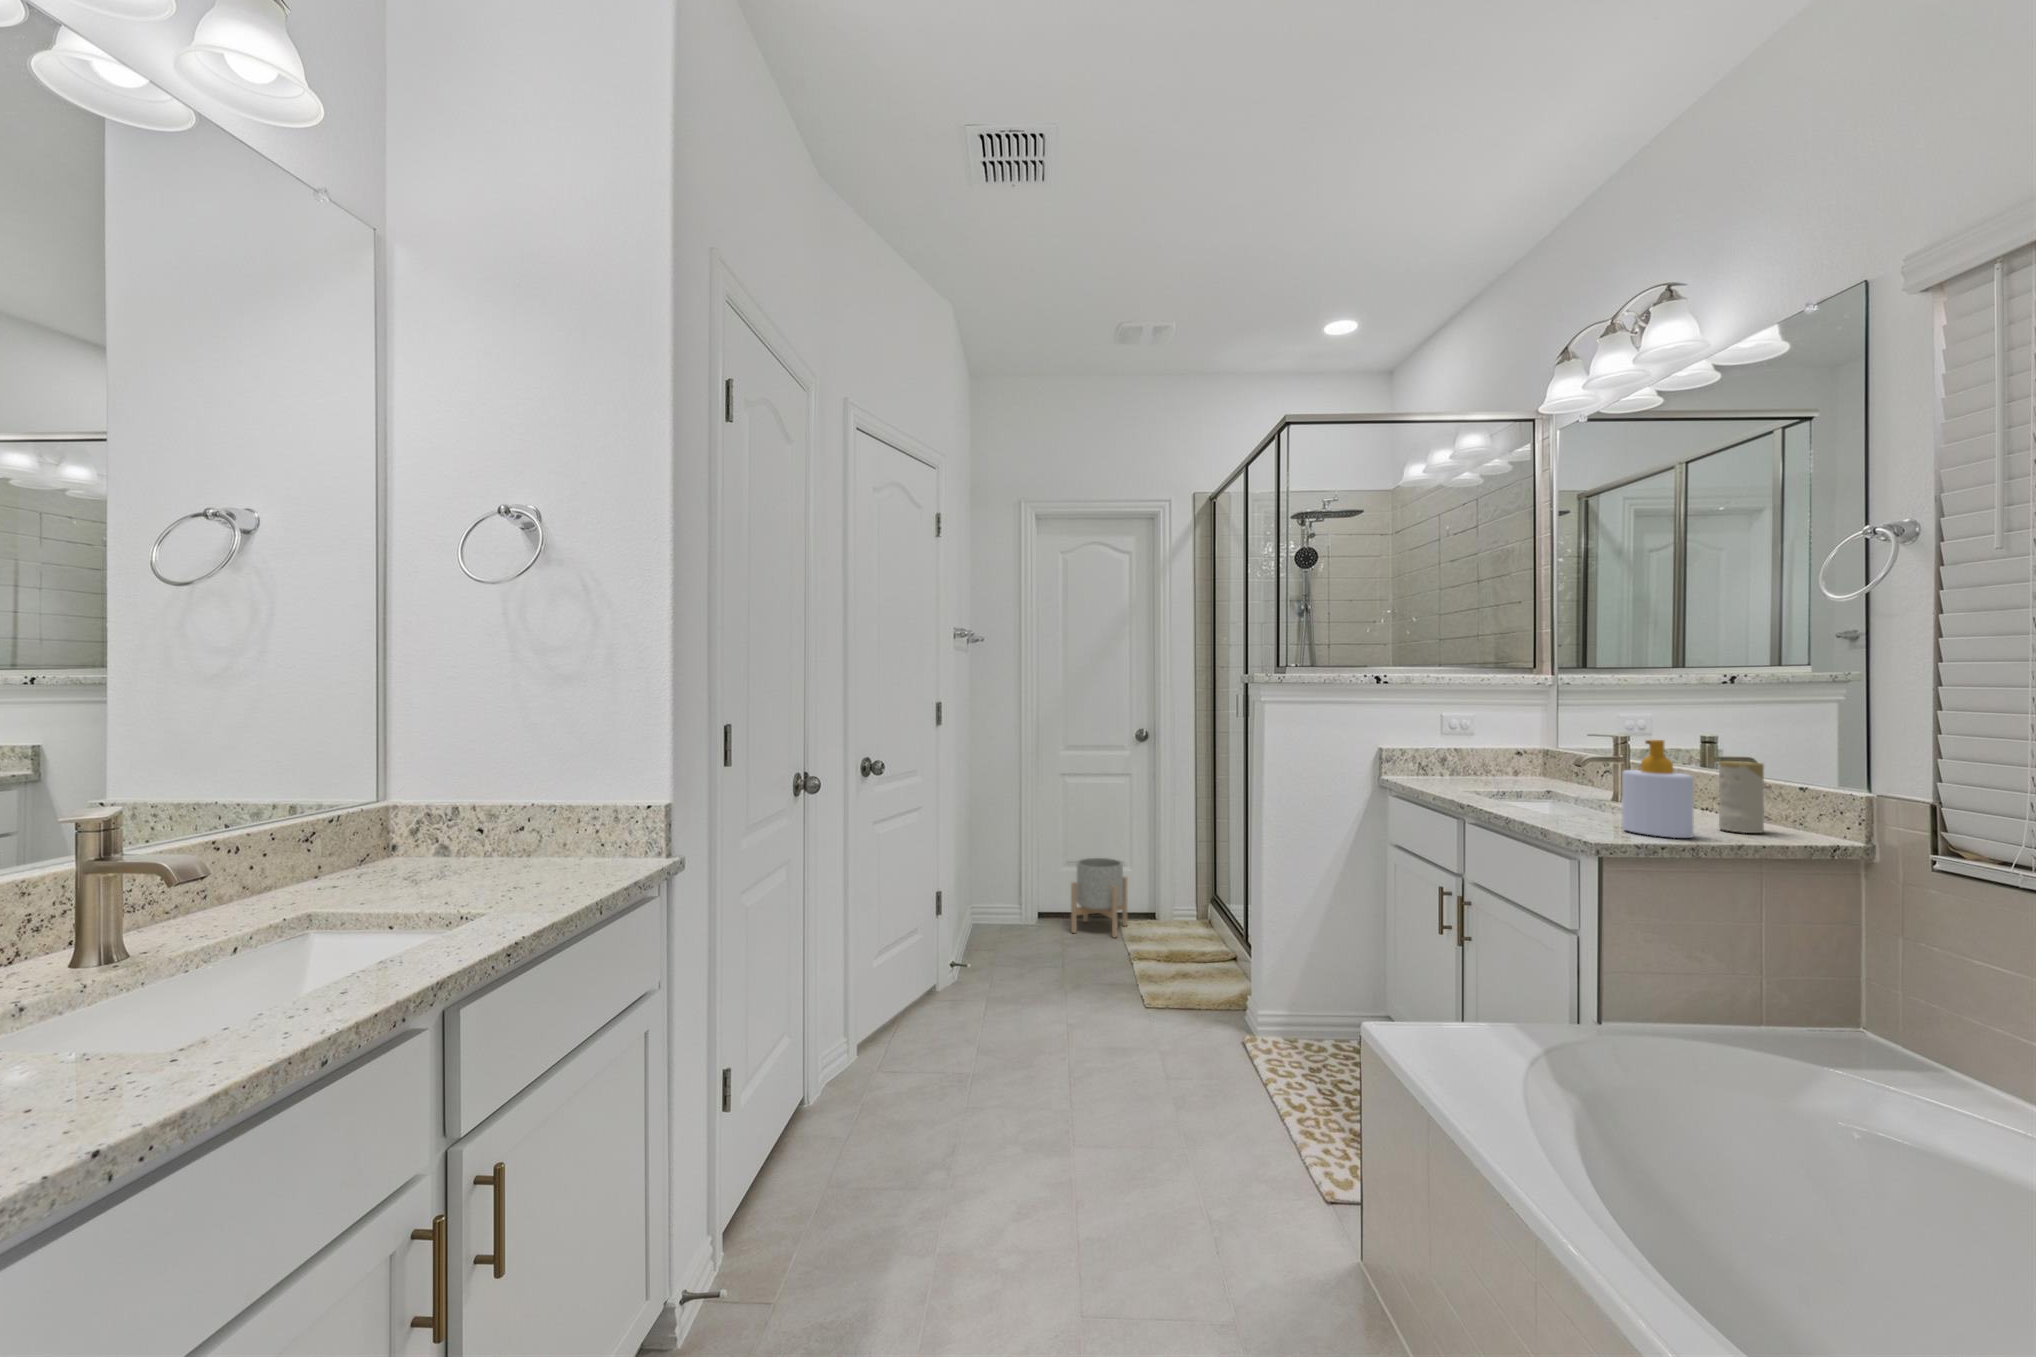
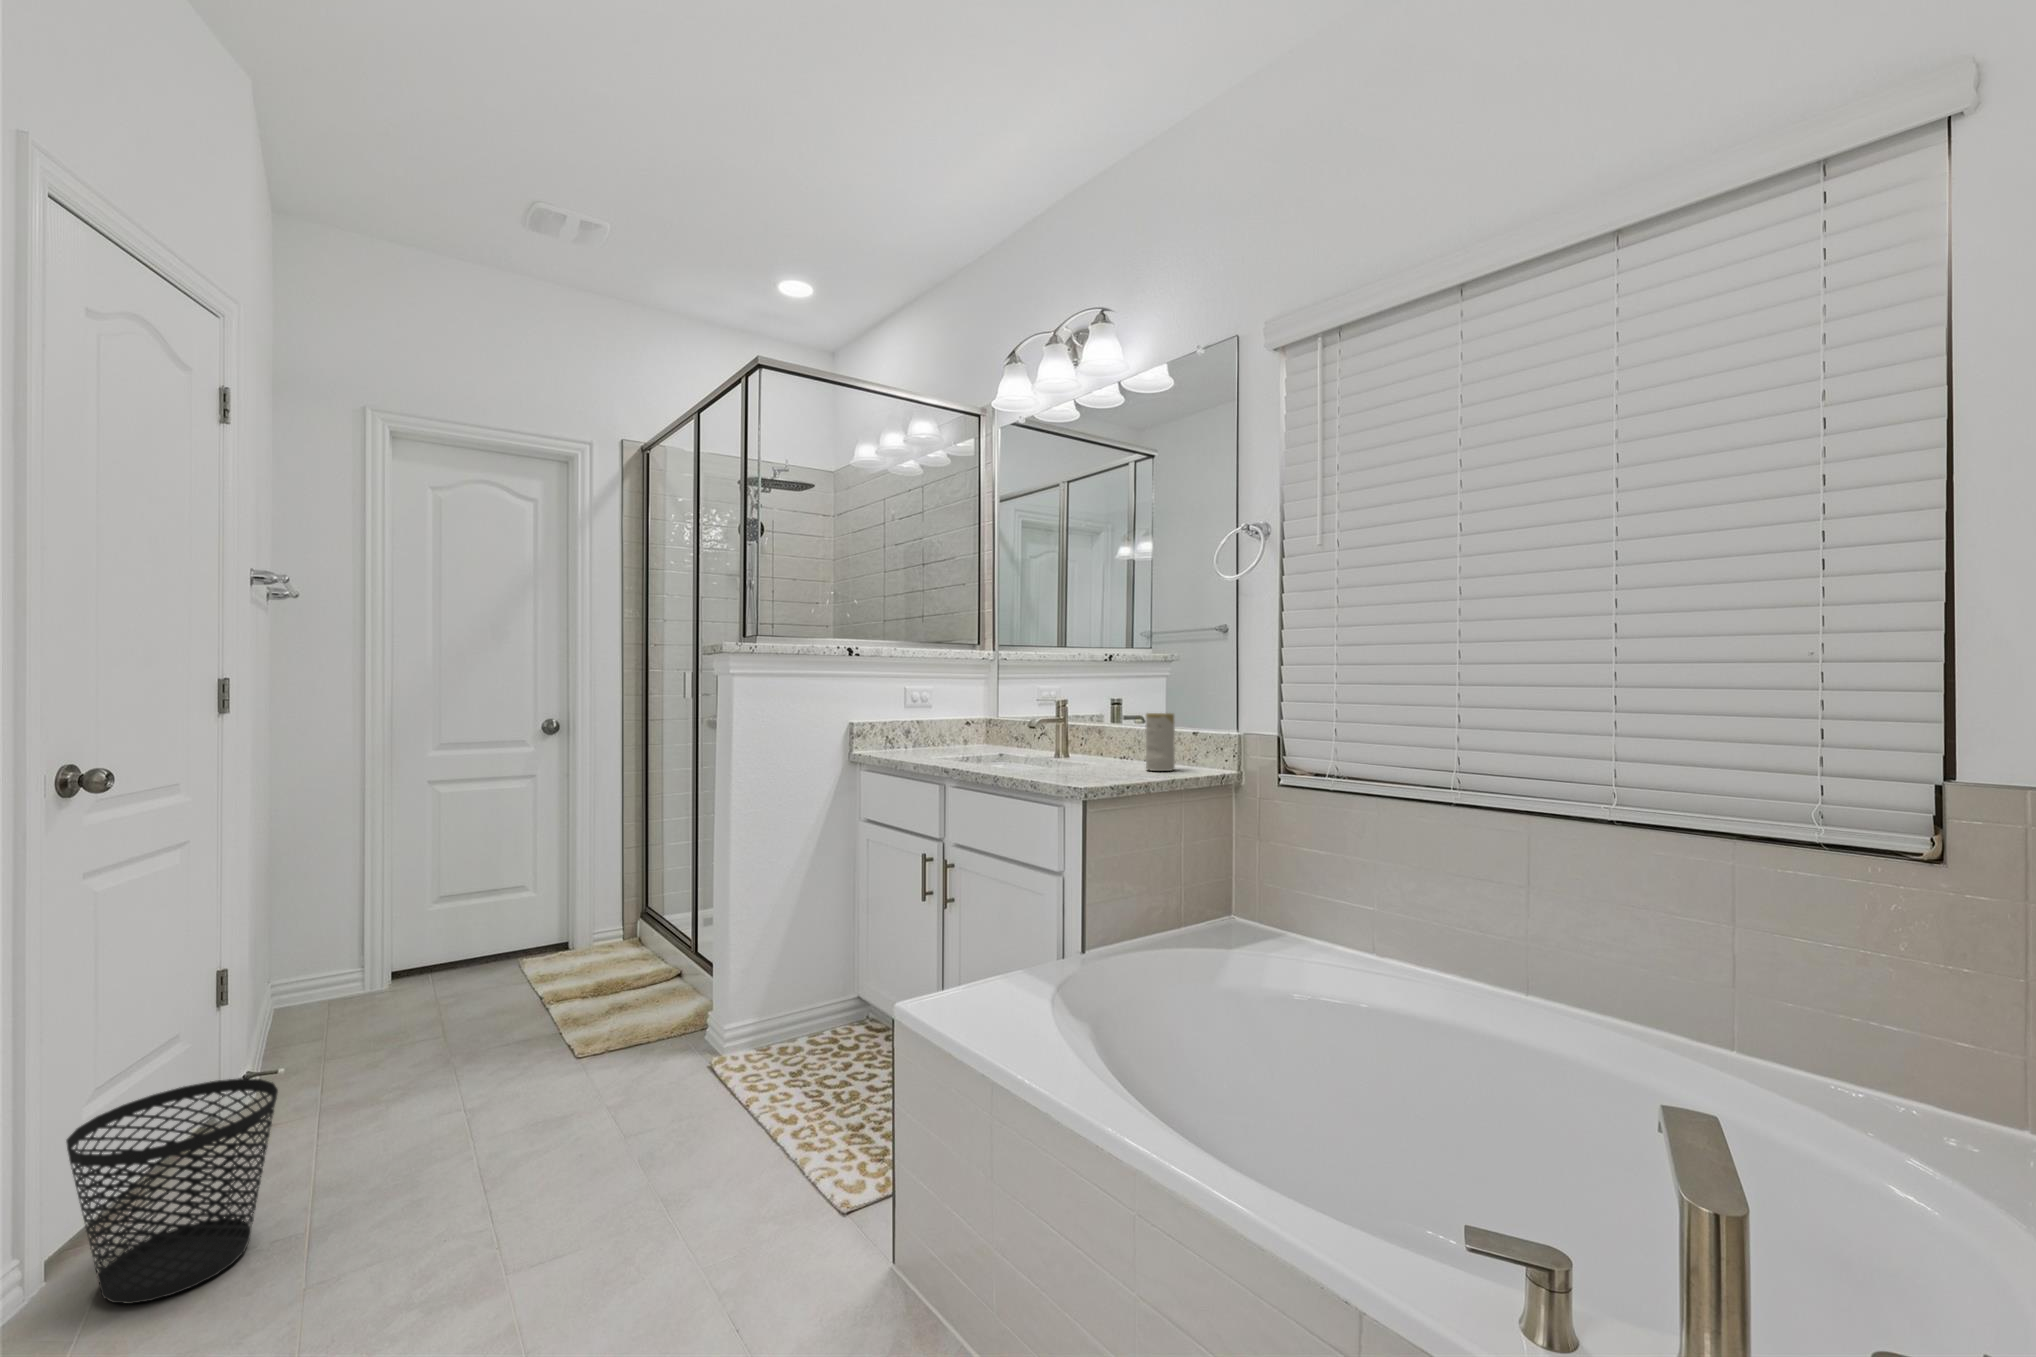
soap bottle: present [1622,740,1693,838] -> none [1088,696,1139,779]
planter: present [1071,858,1127,938] -> none [452,885,533,990]
wastebasket: none [860,958,954,1083] -> present [66,1078,278,1304]

